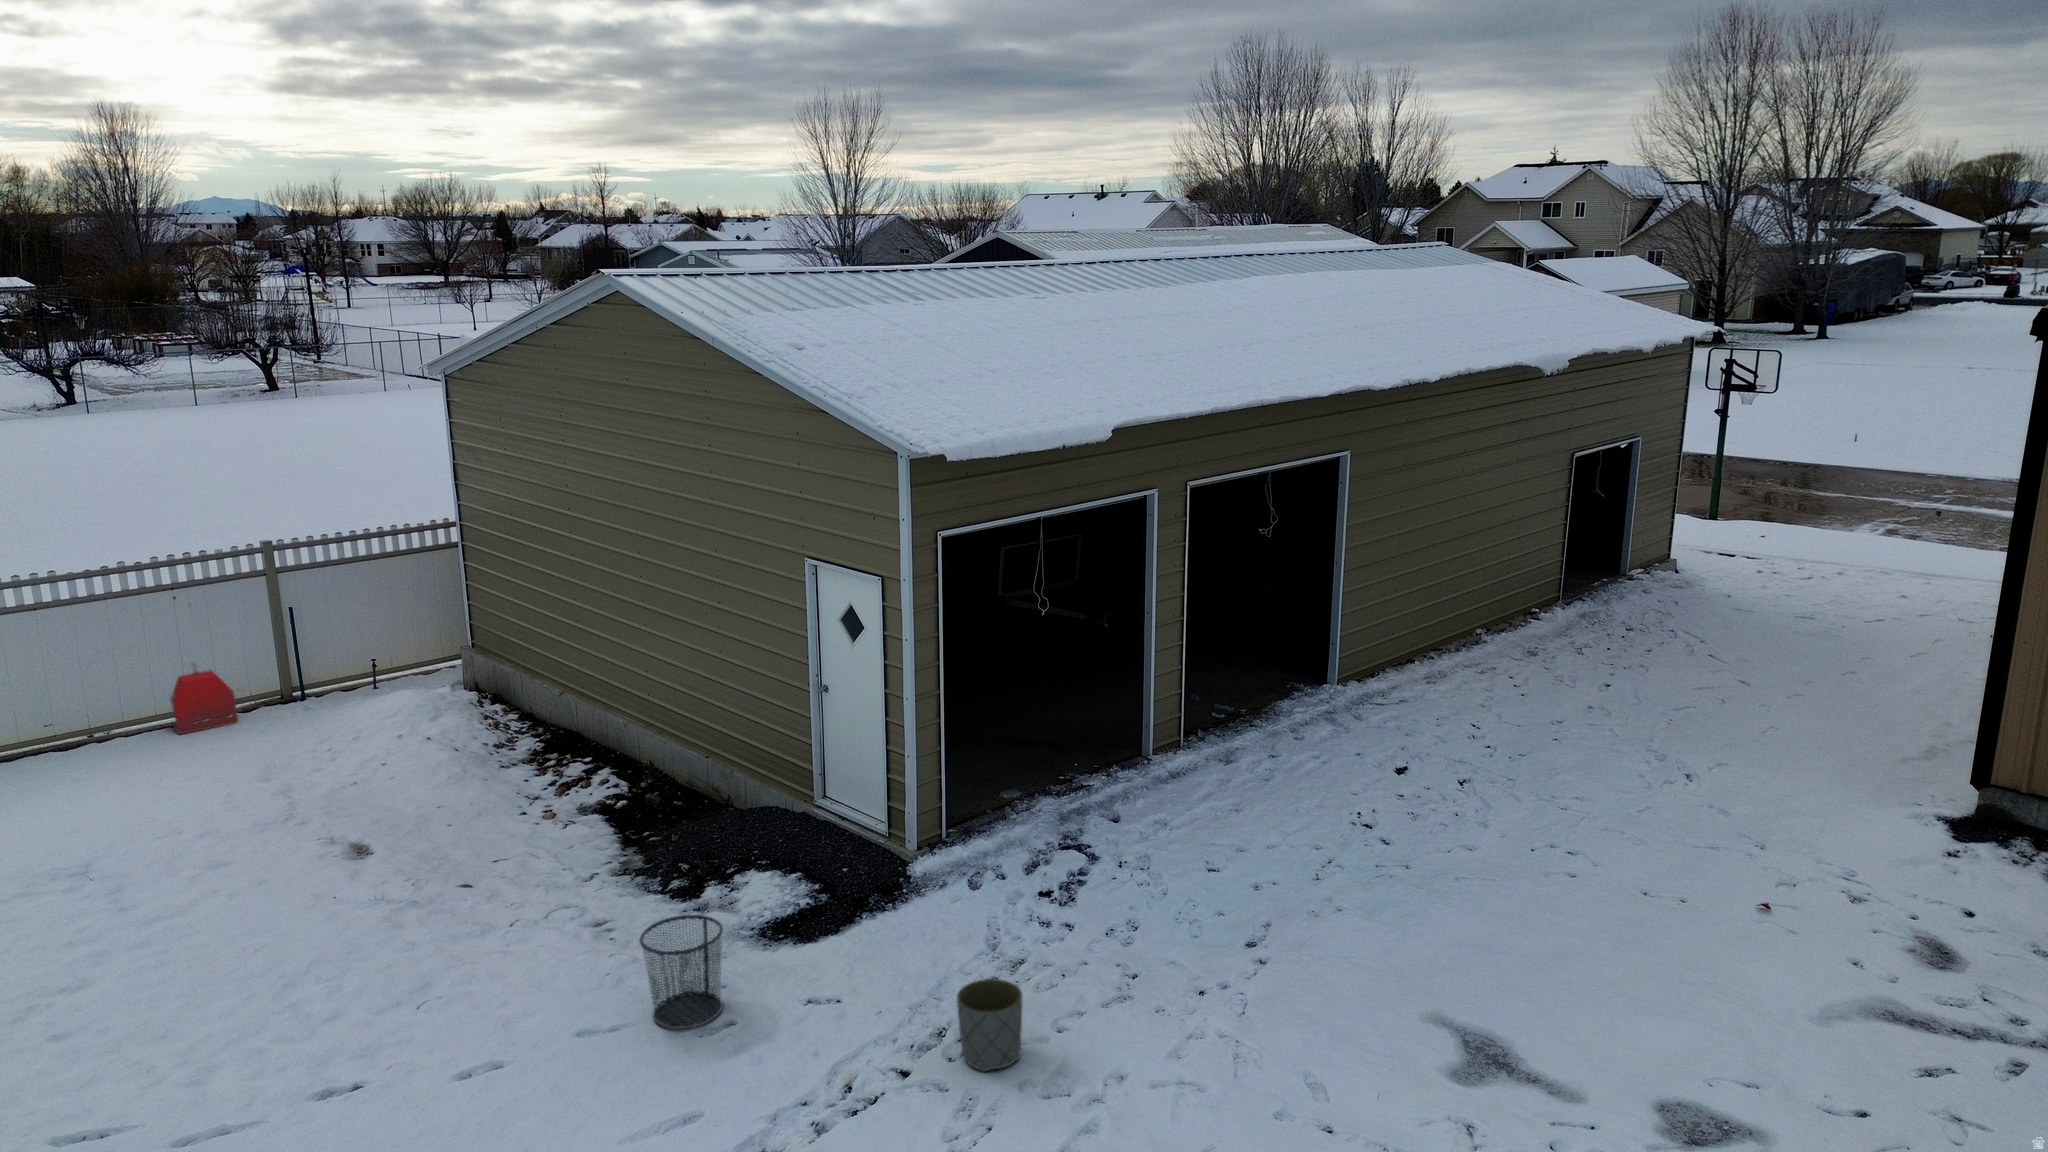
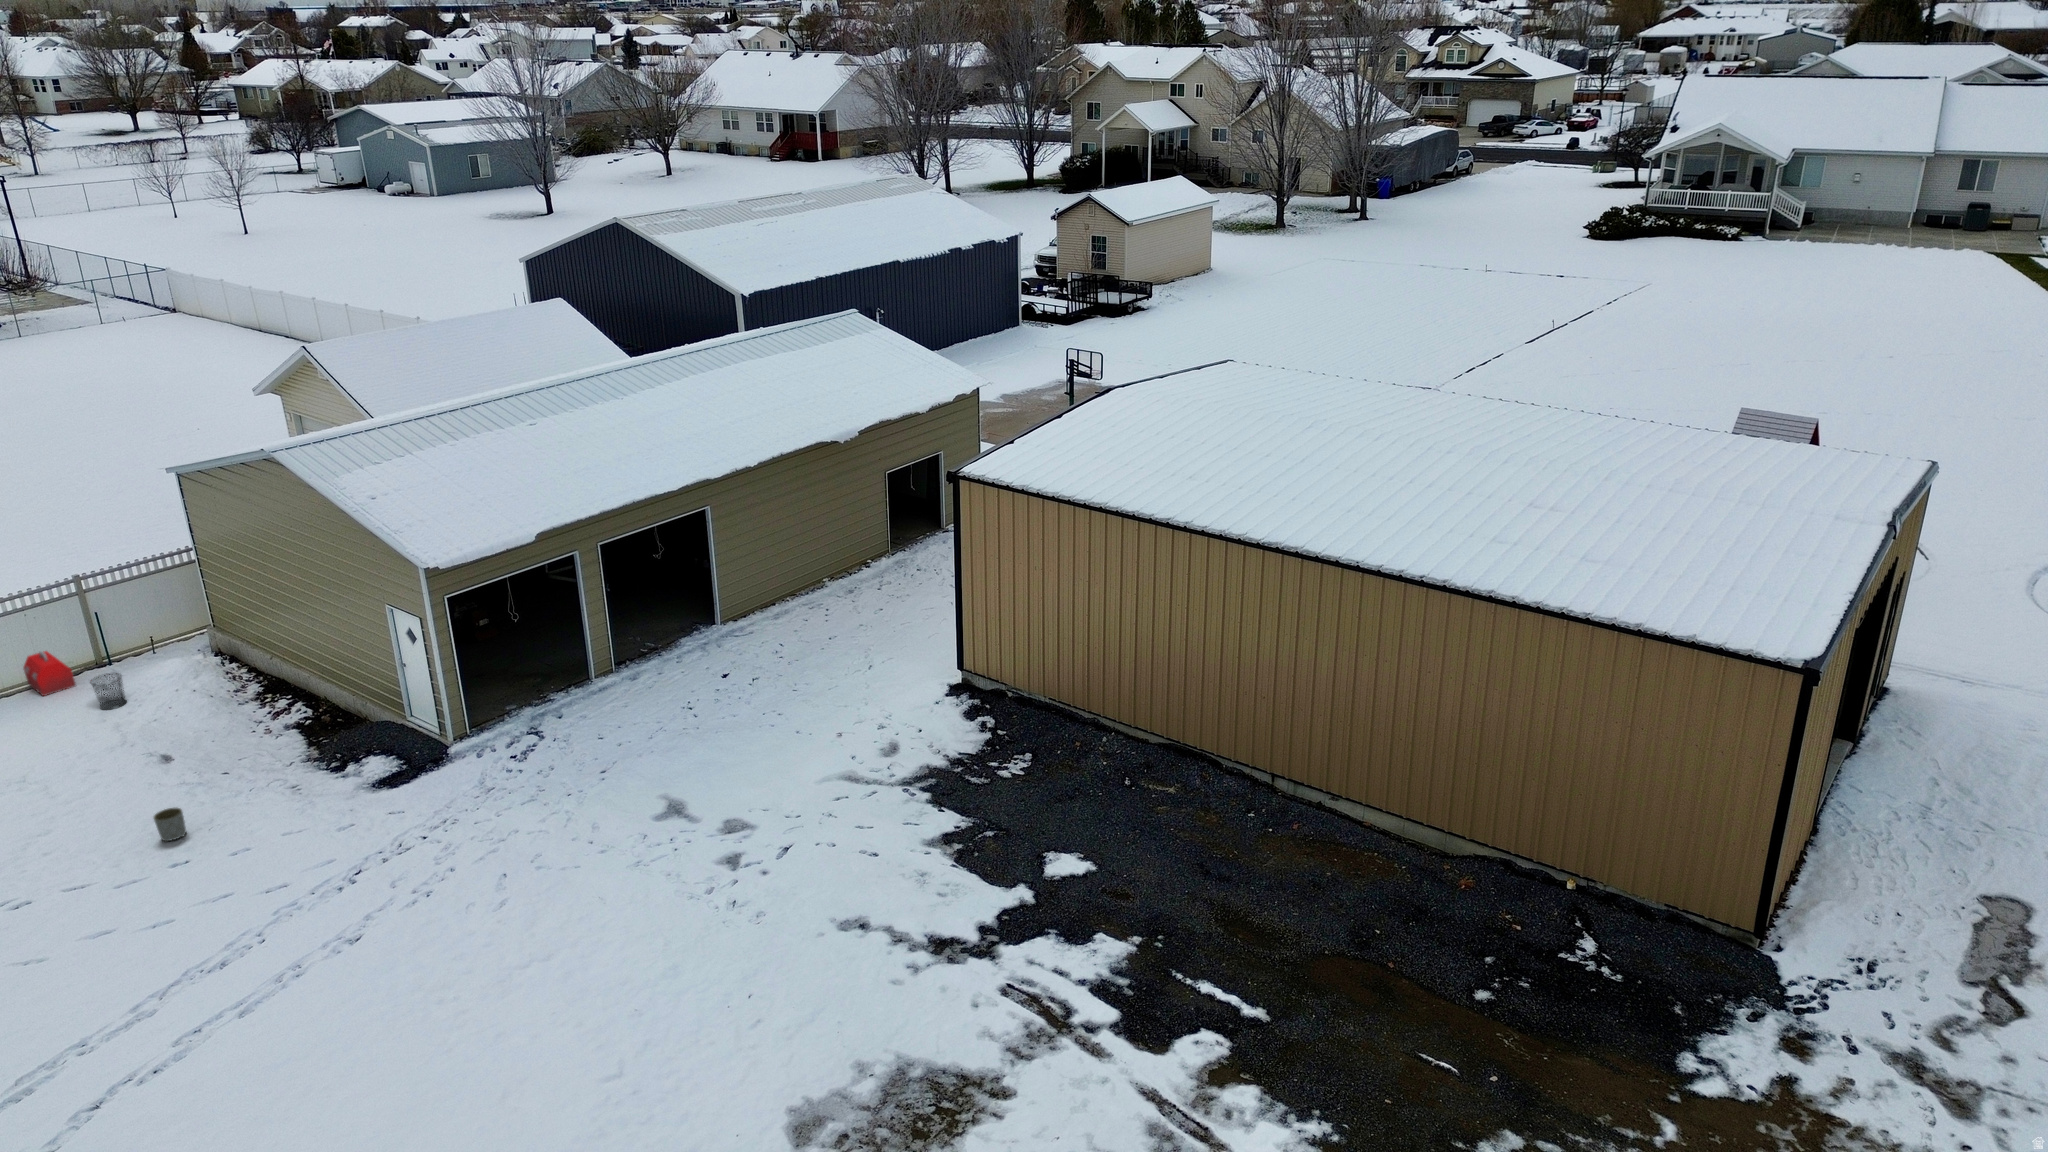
waste bin: present [640,915,723,1029] -> present [91,673,126,710]
planter: present [957,979,1022,1072] -> present [154,808,186,842]

